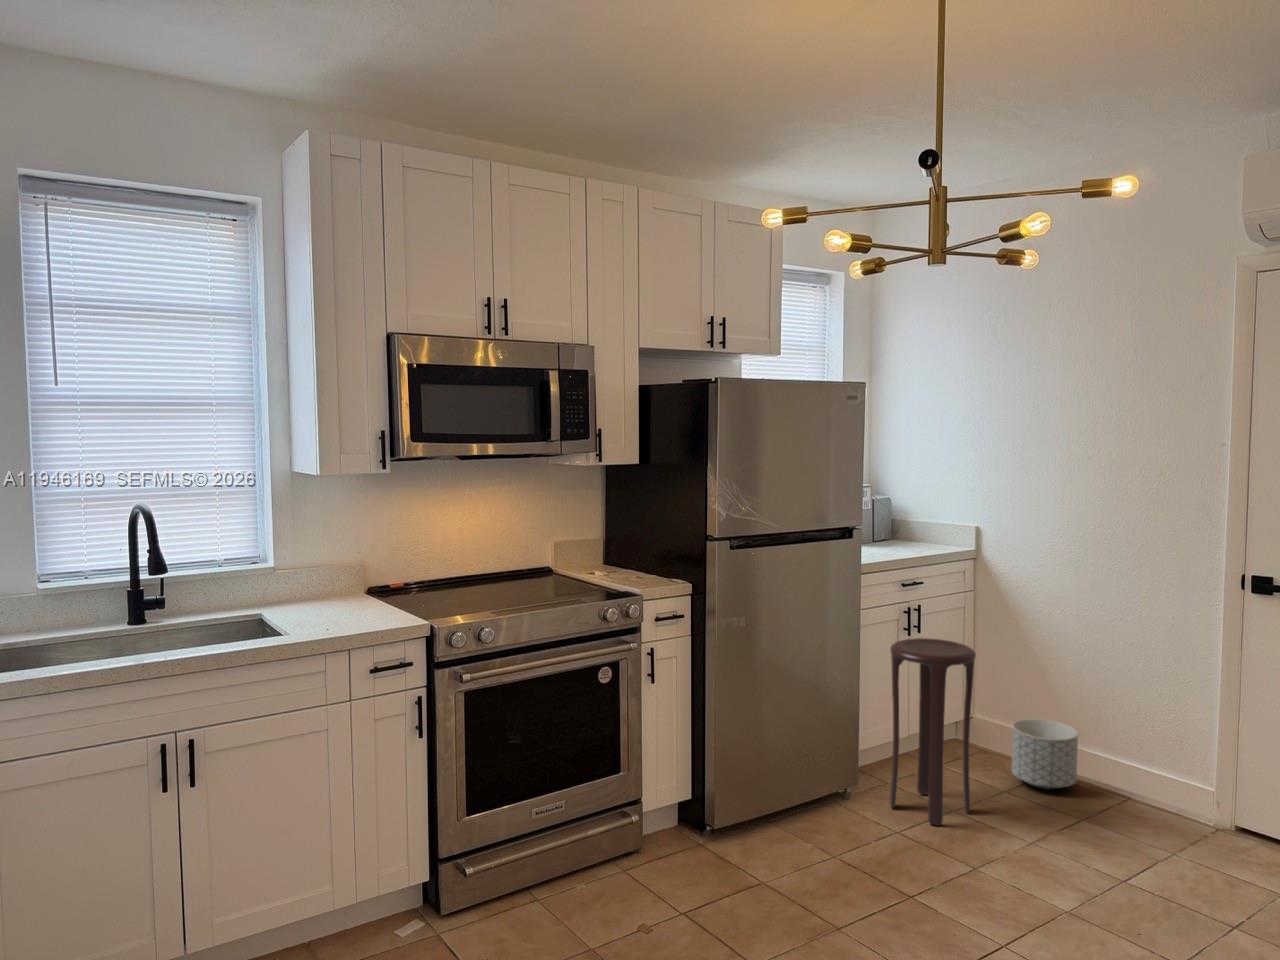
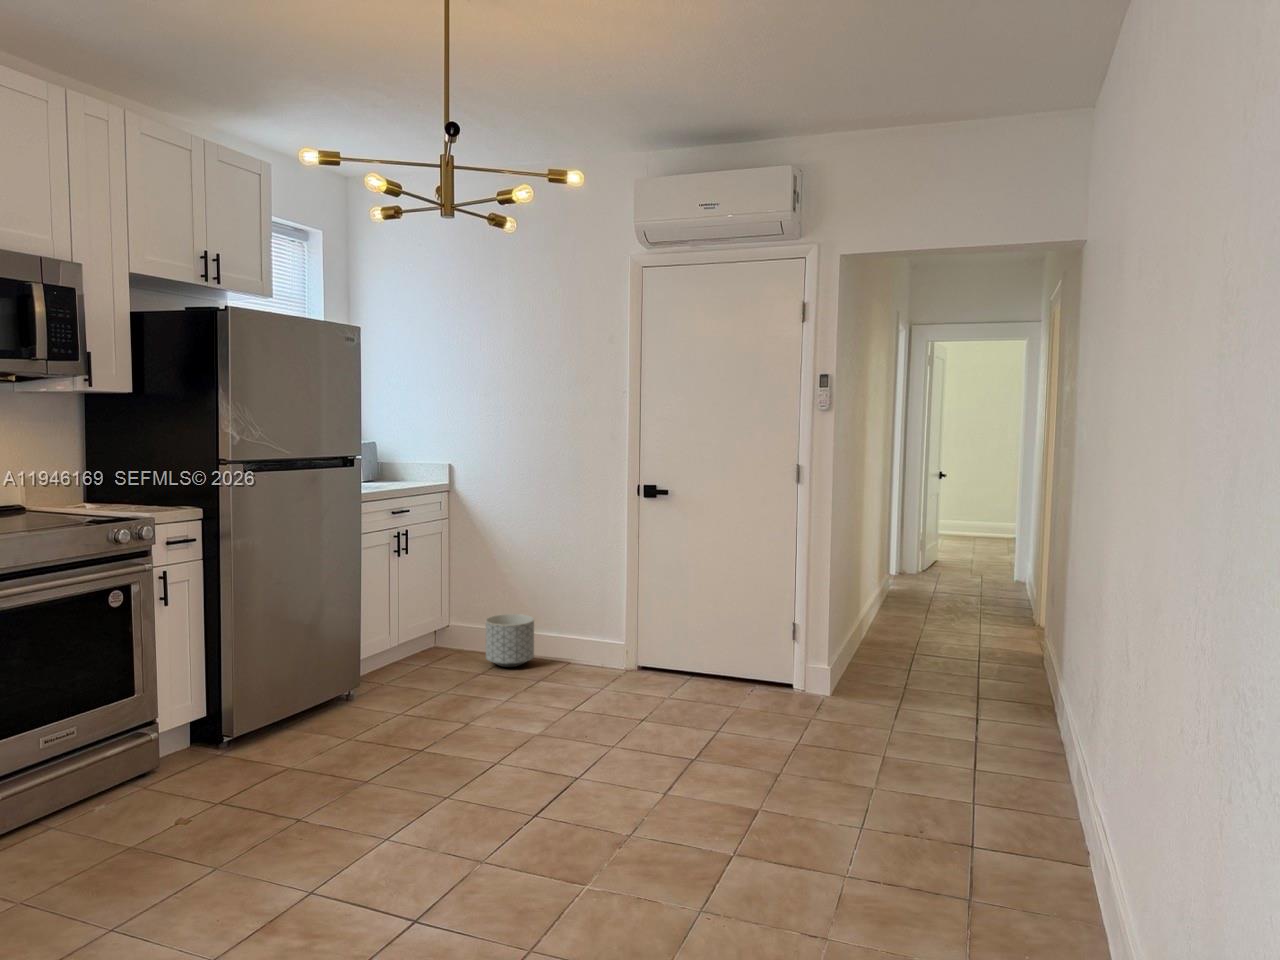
stool: present [889,638,976,826] -> none [389,551,460,704]

